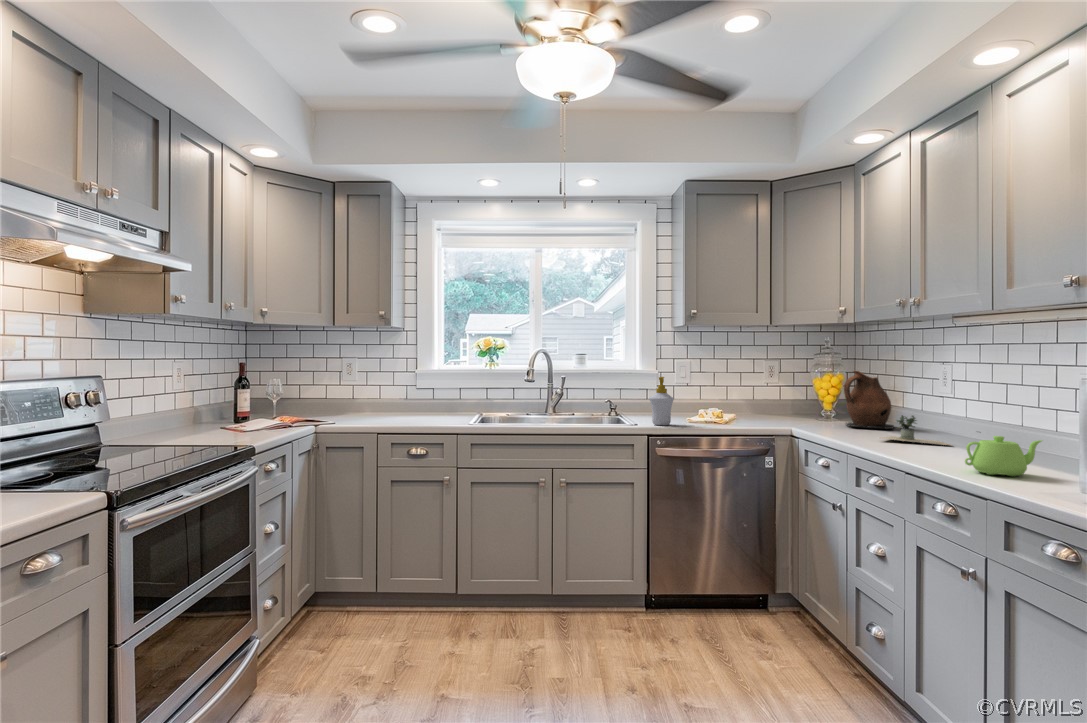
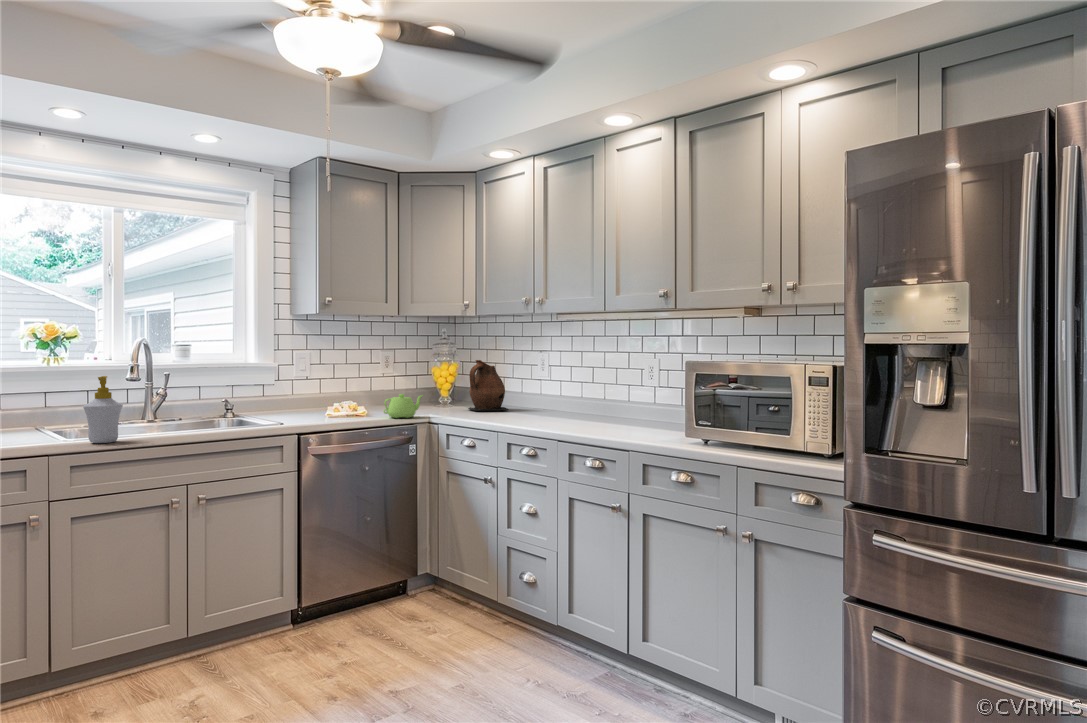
soap bottle: present [649,377,674,425] -> present [83,376,123,443]
potted plant: present [883,415,950,445] -> none [513,396,586,419]
teapot: present [965,436,1042,476] -> present [384,394,423,418]

